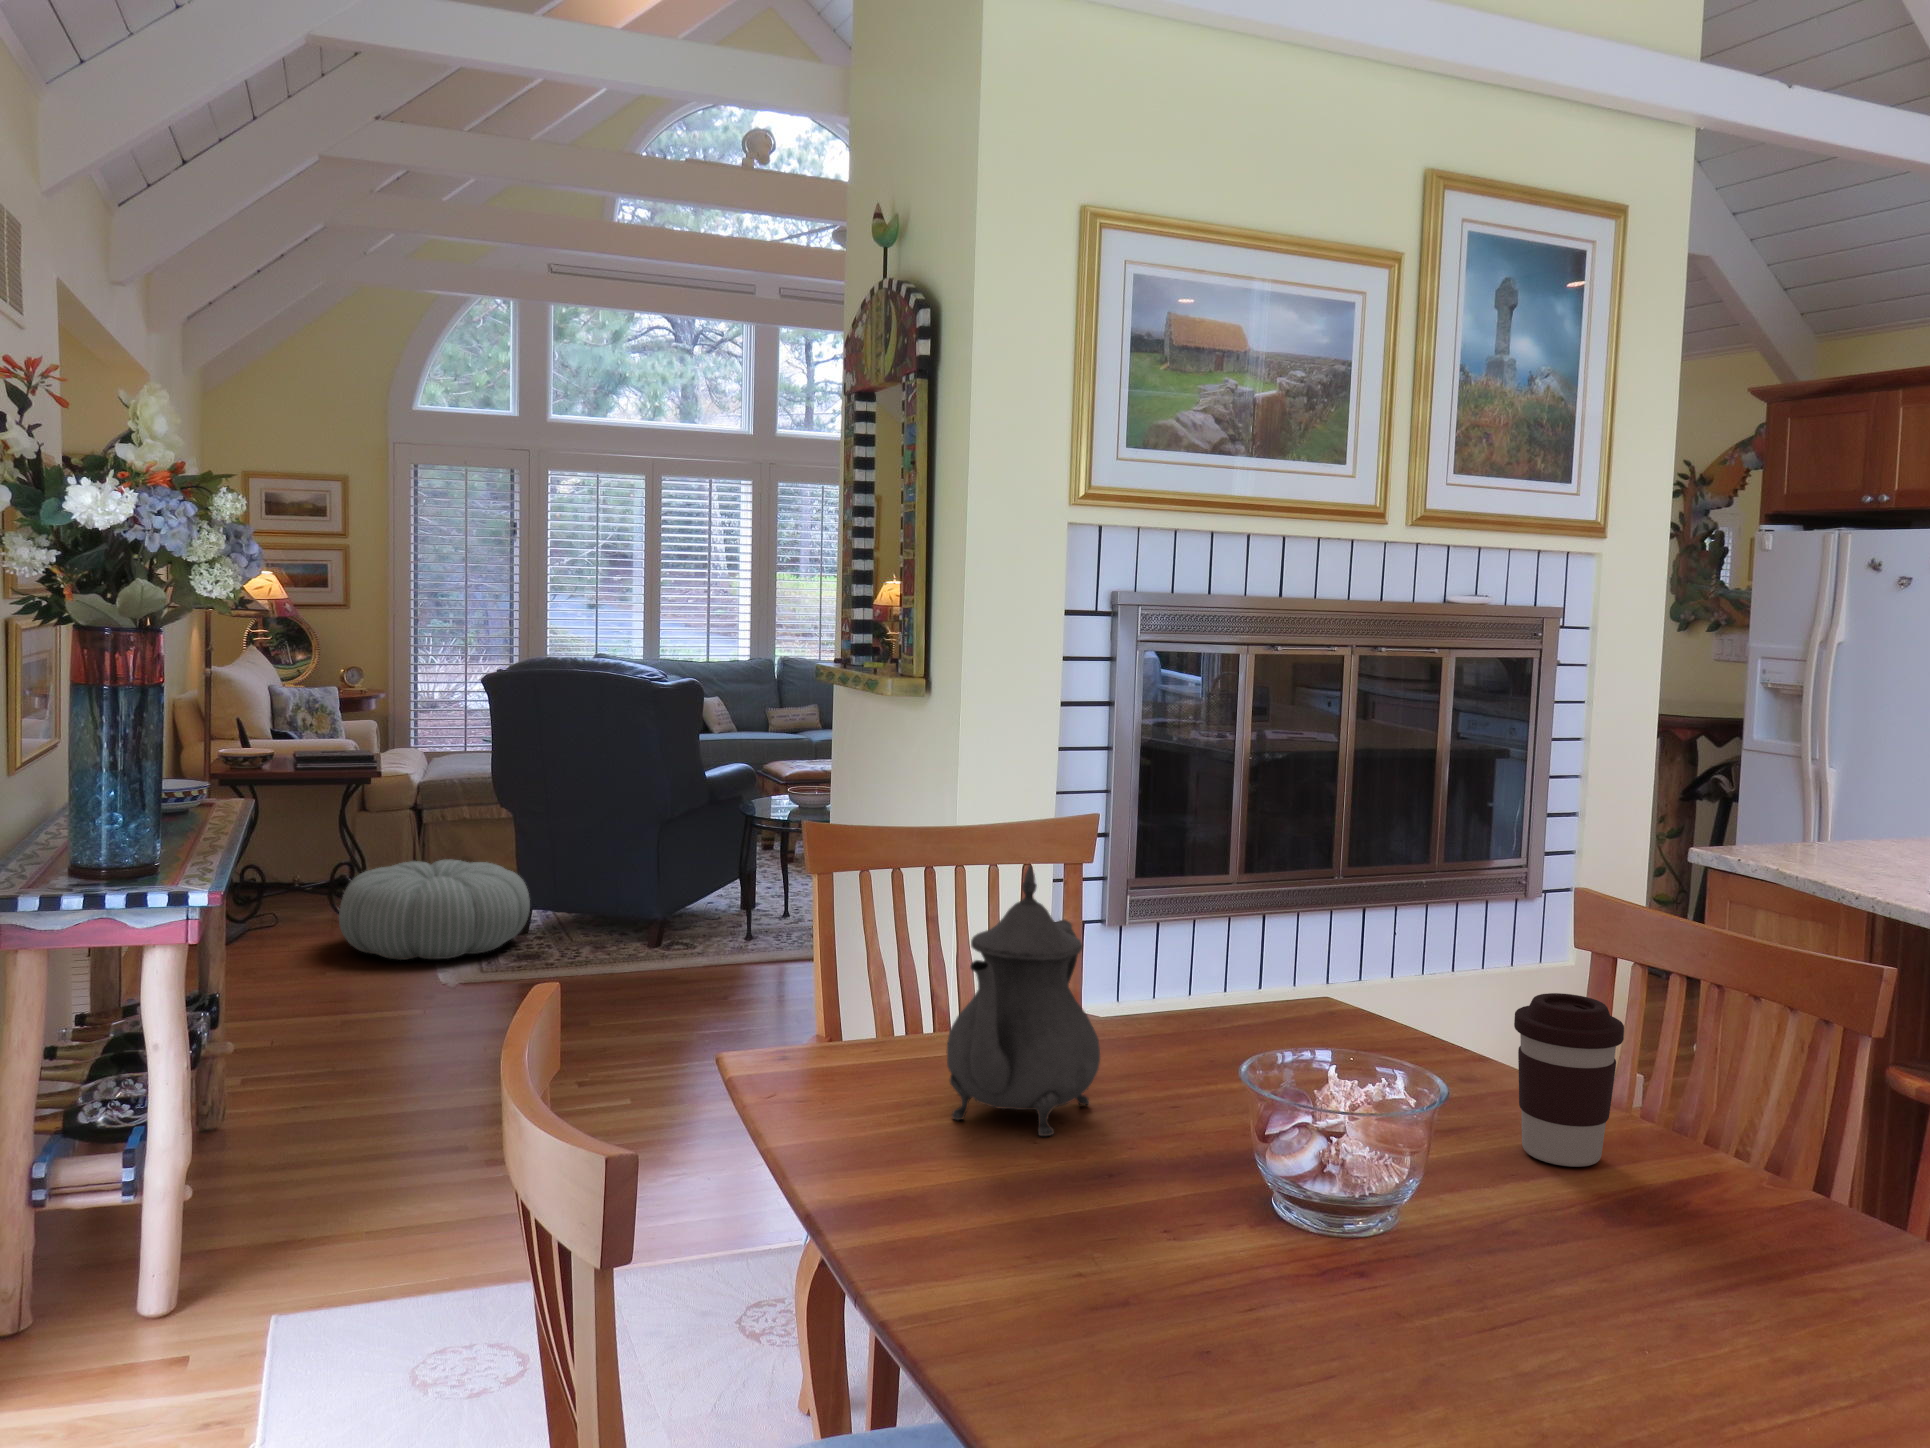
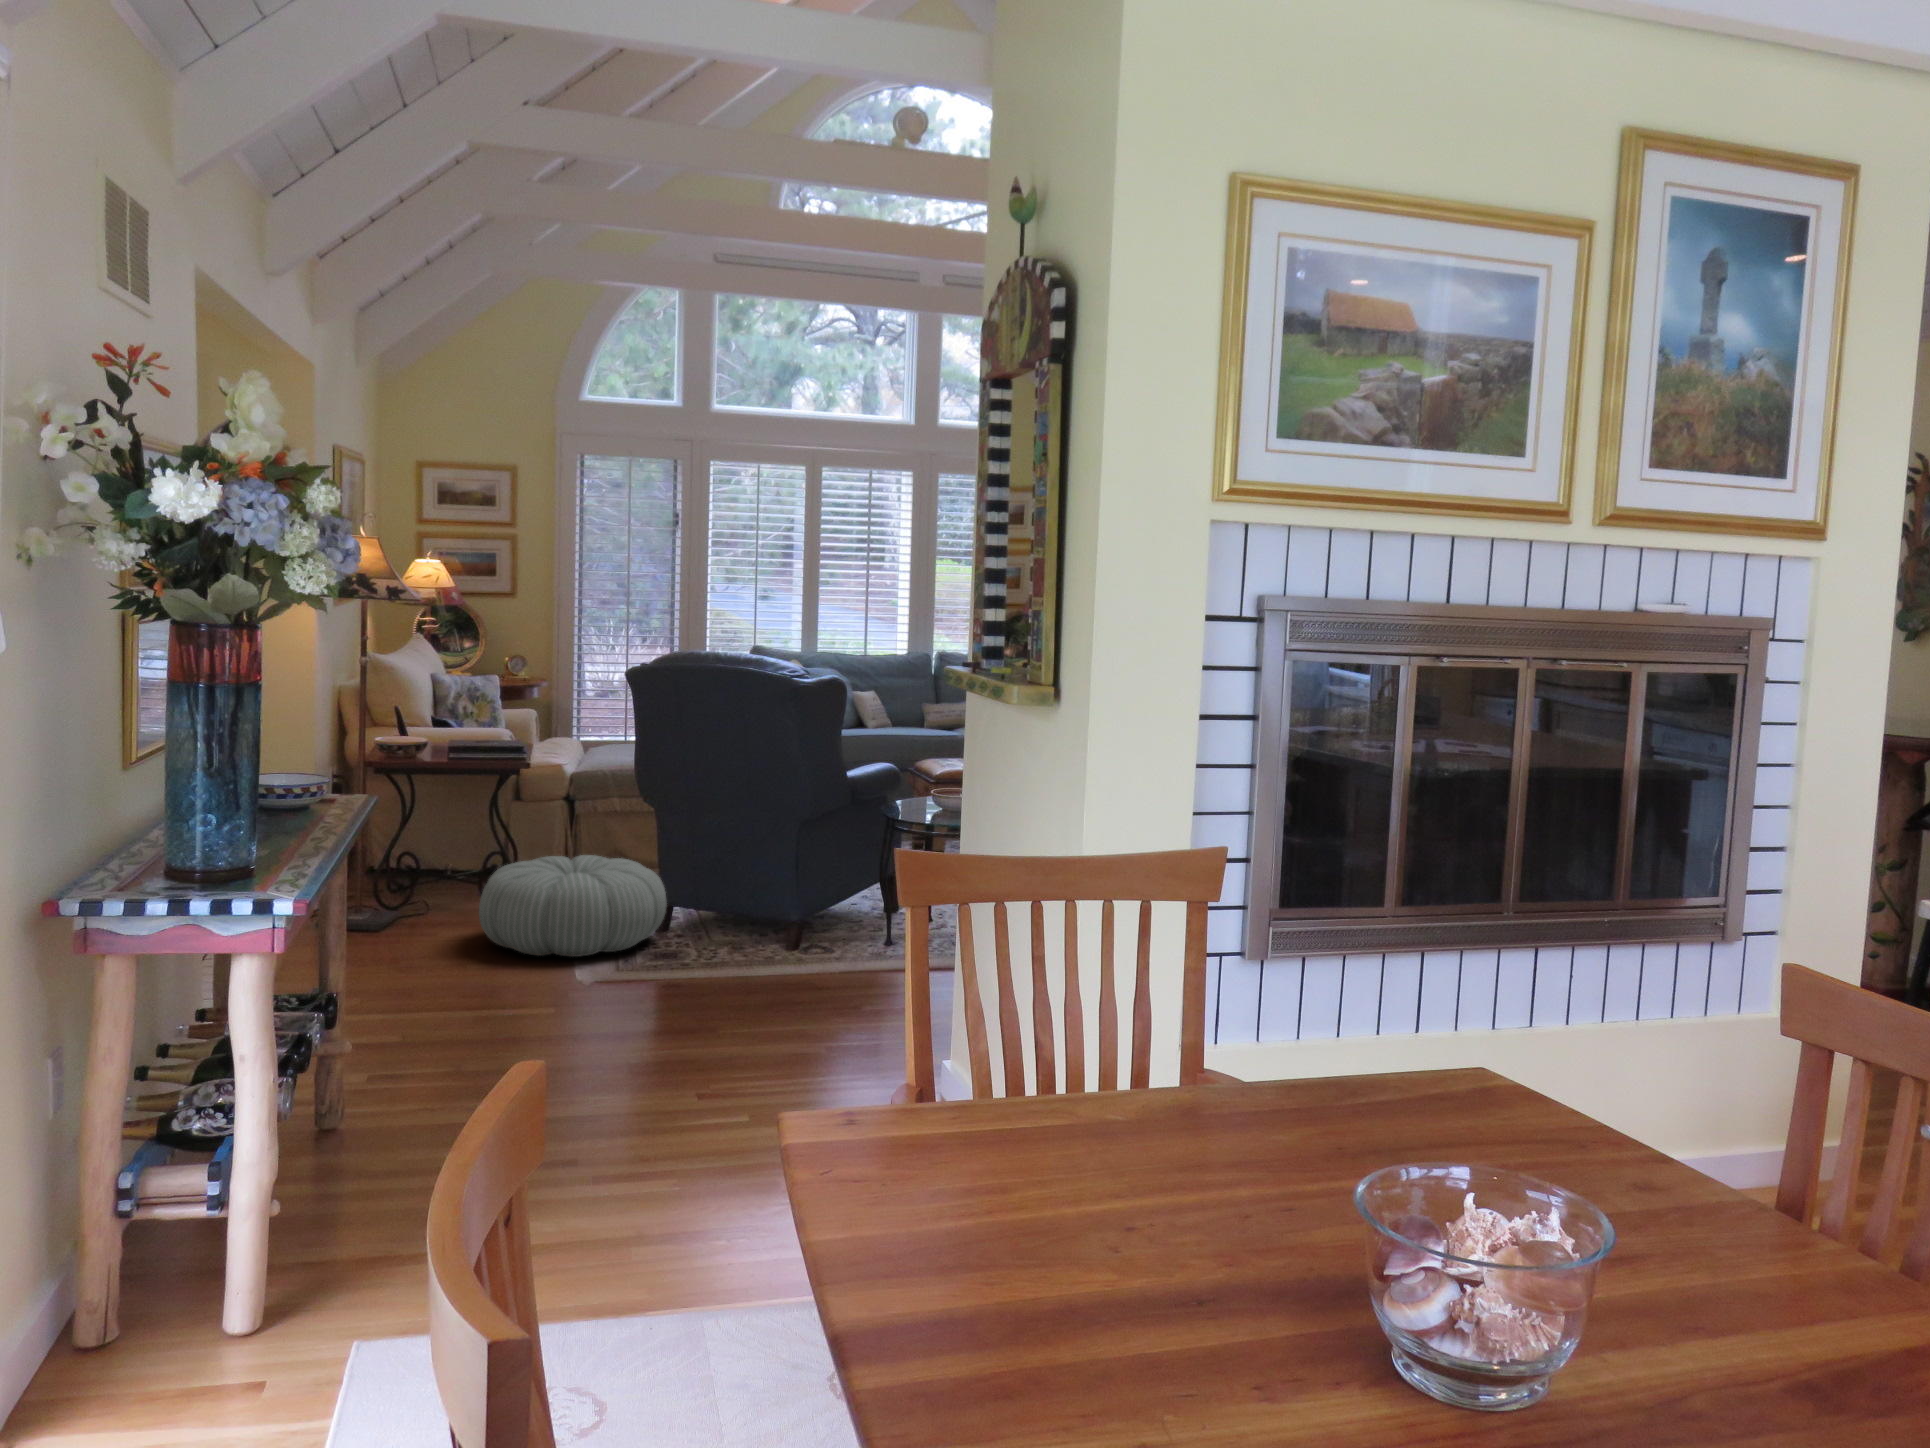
teapot: present [947,866,1100,1136] -> none [1004,931,1188,1261]
coffee cup: present [1514,993,1624,1167] -> none [1710,1117,1856,1344]

